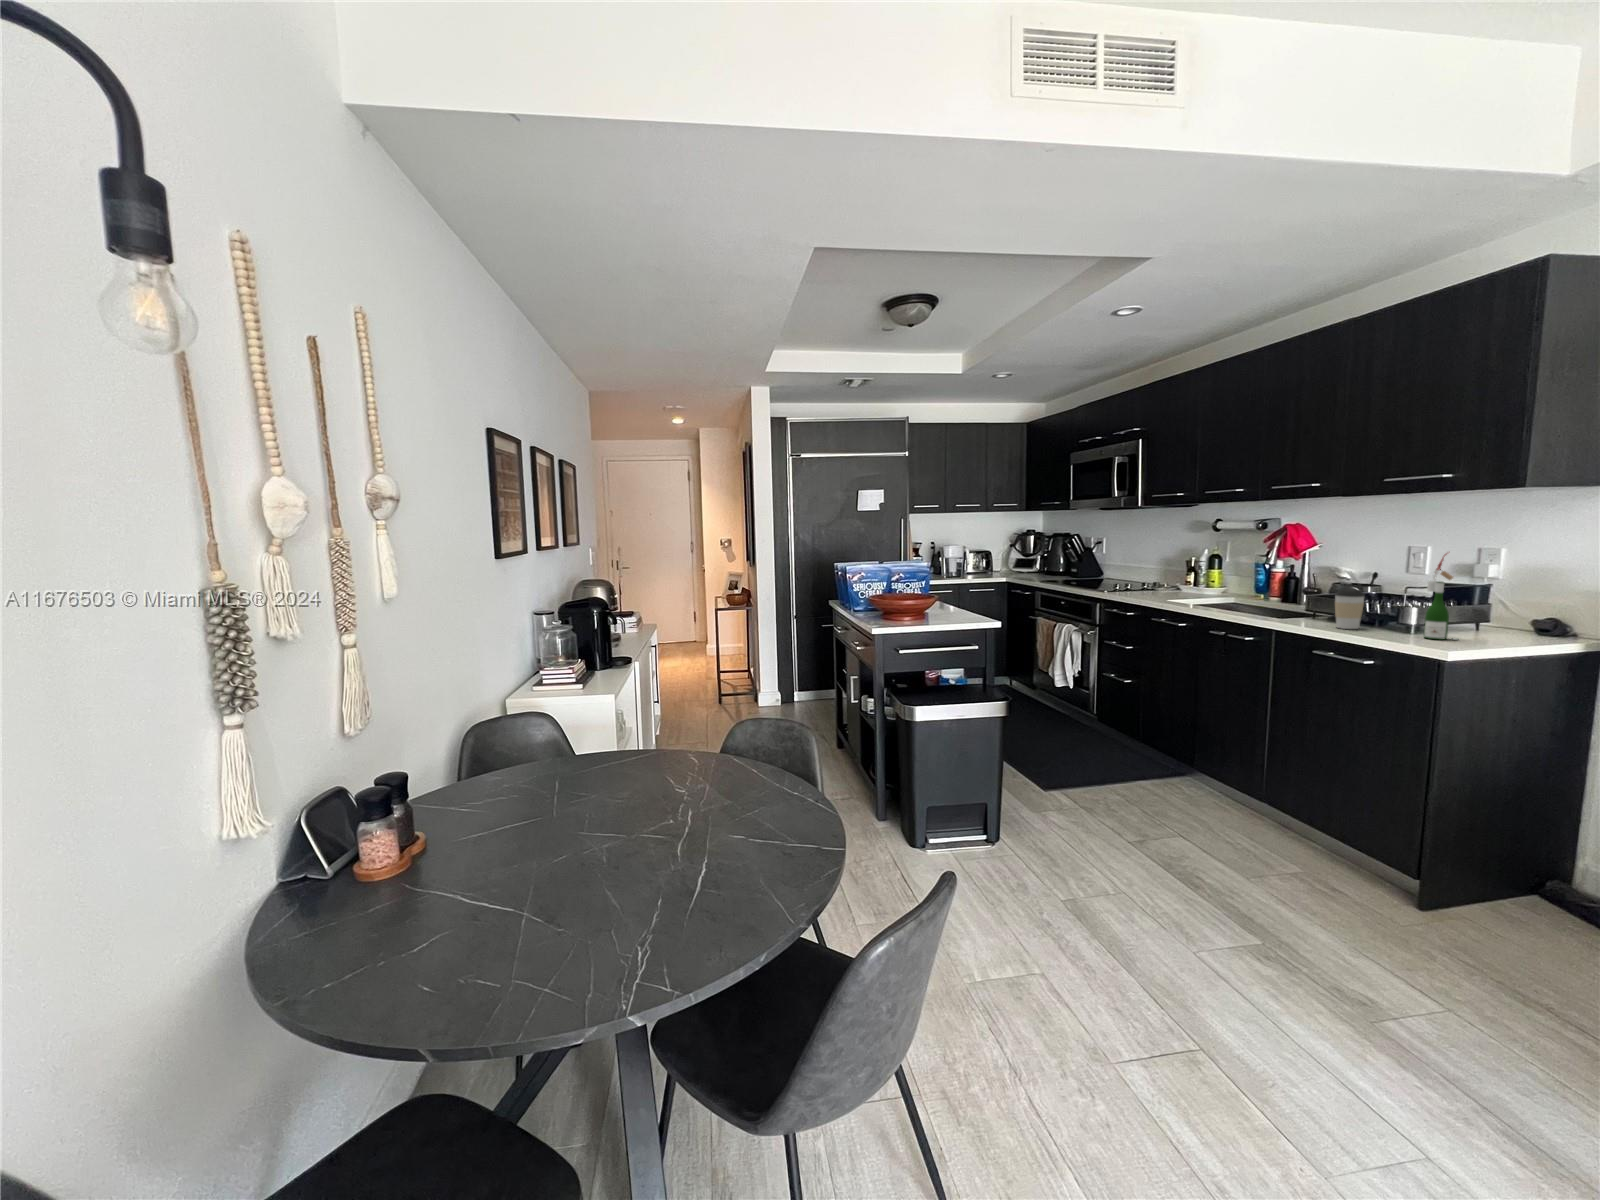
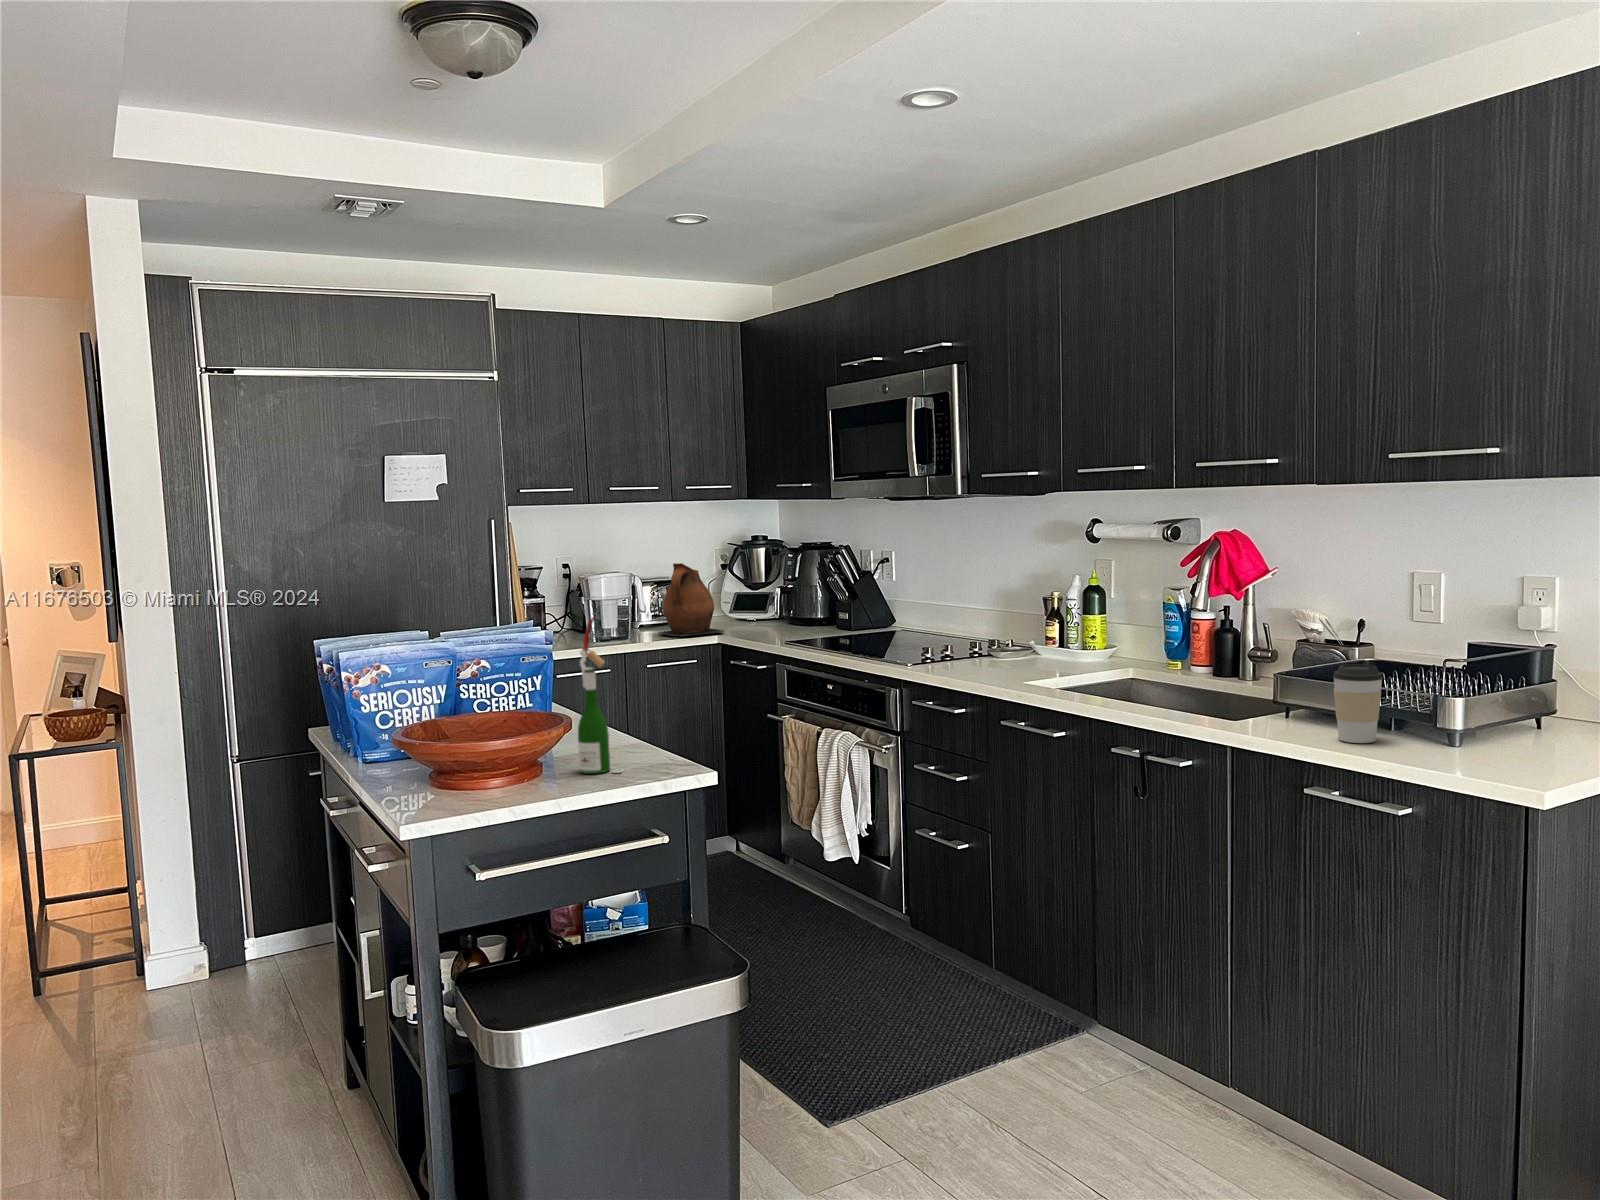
ceramic pitcher: none [976,542,1011,577] -> present [659,563,724,636]
wine bottle: present [1424,554,1458,640] -> present [578,617,622,774]

